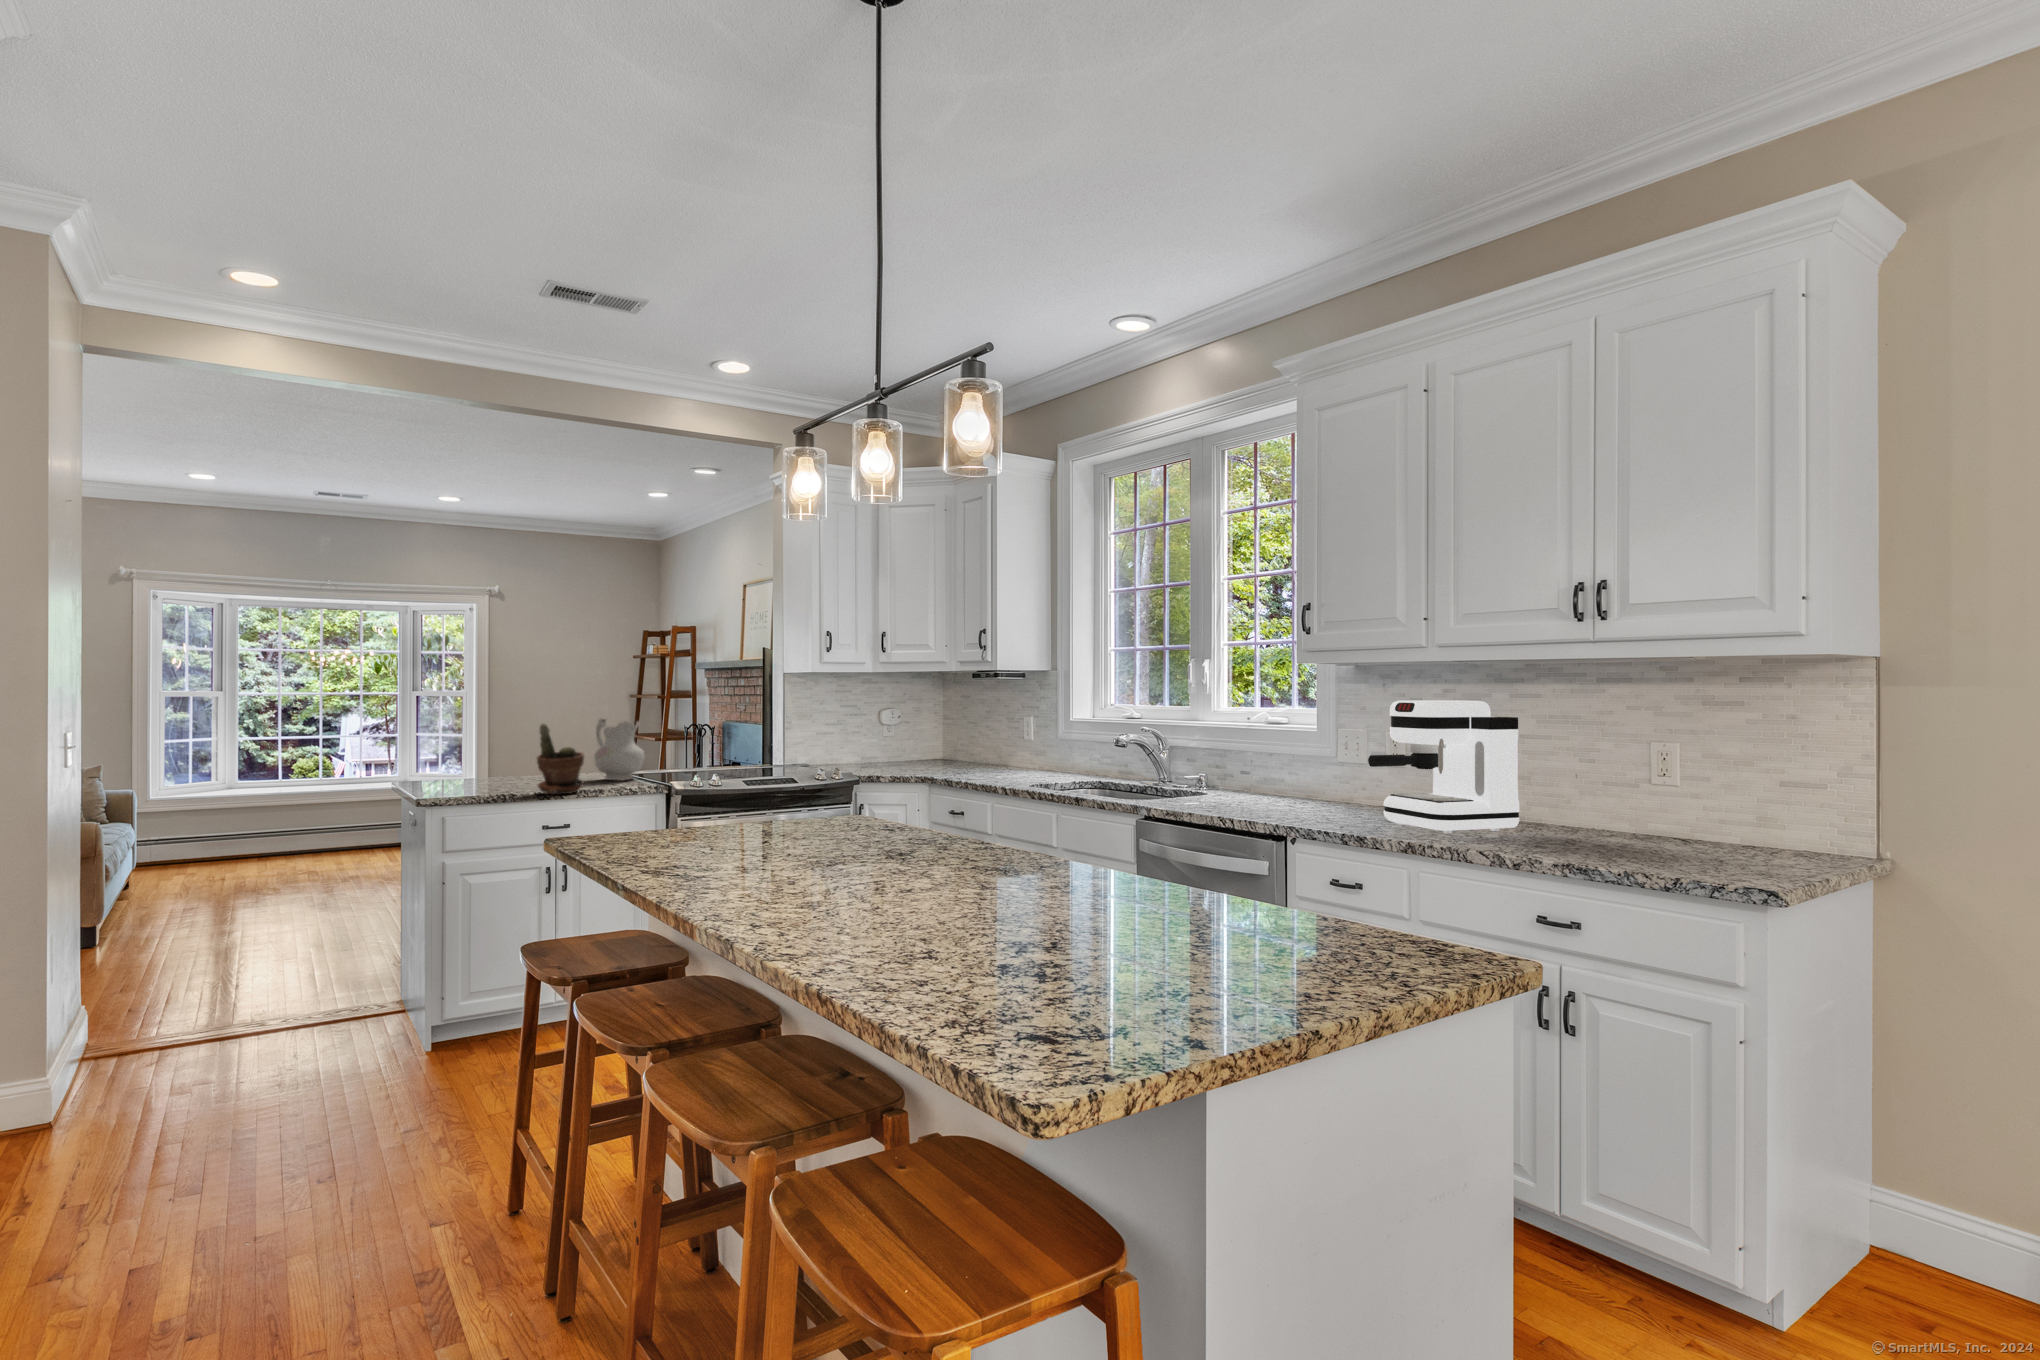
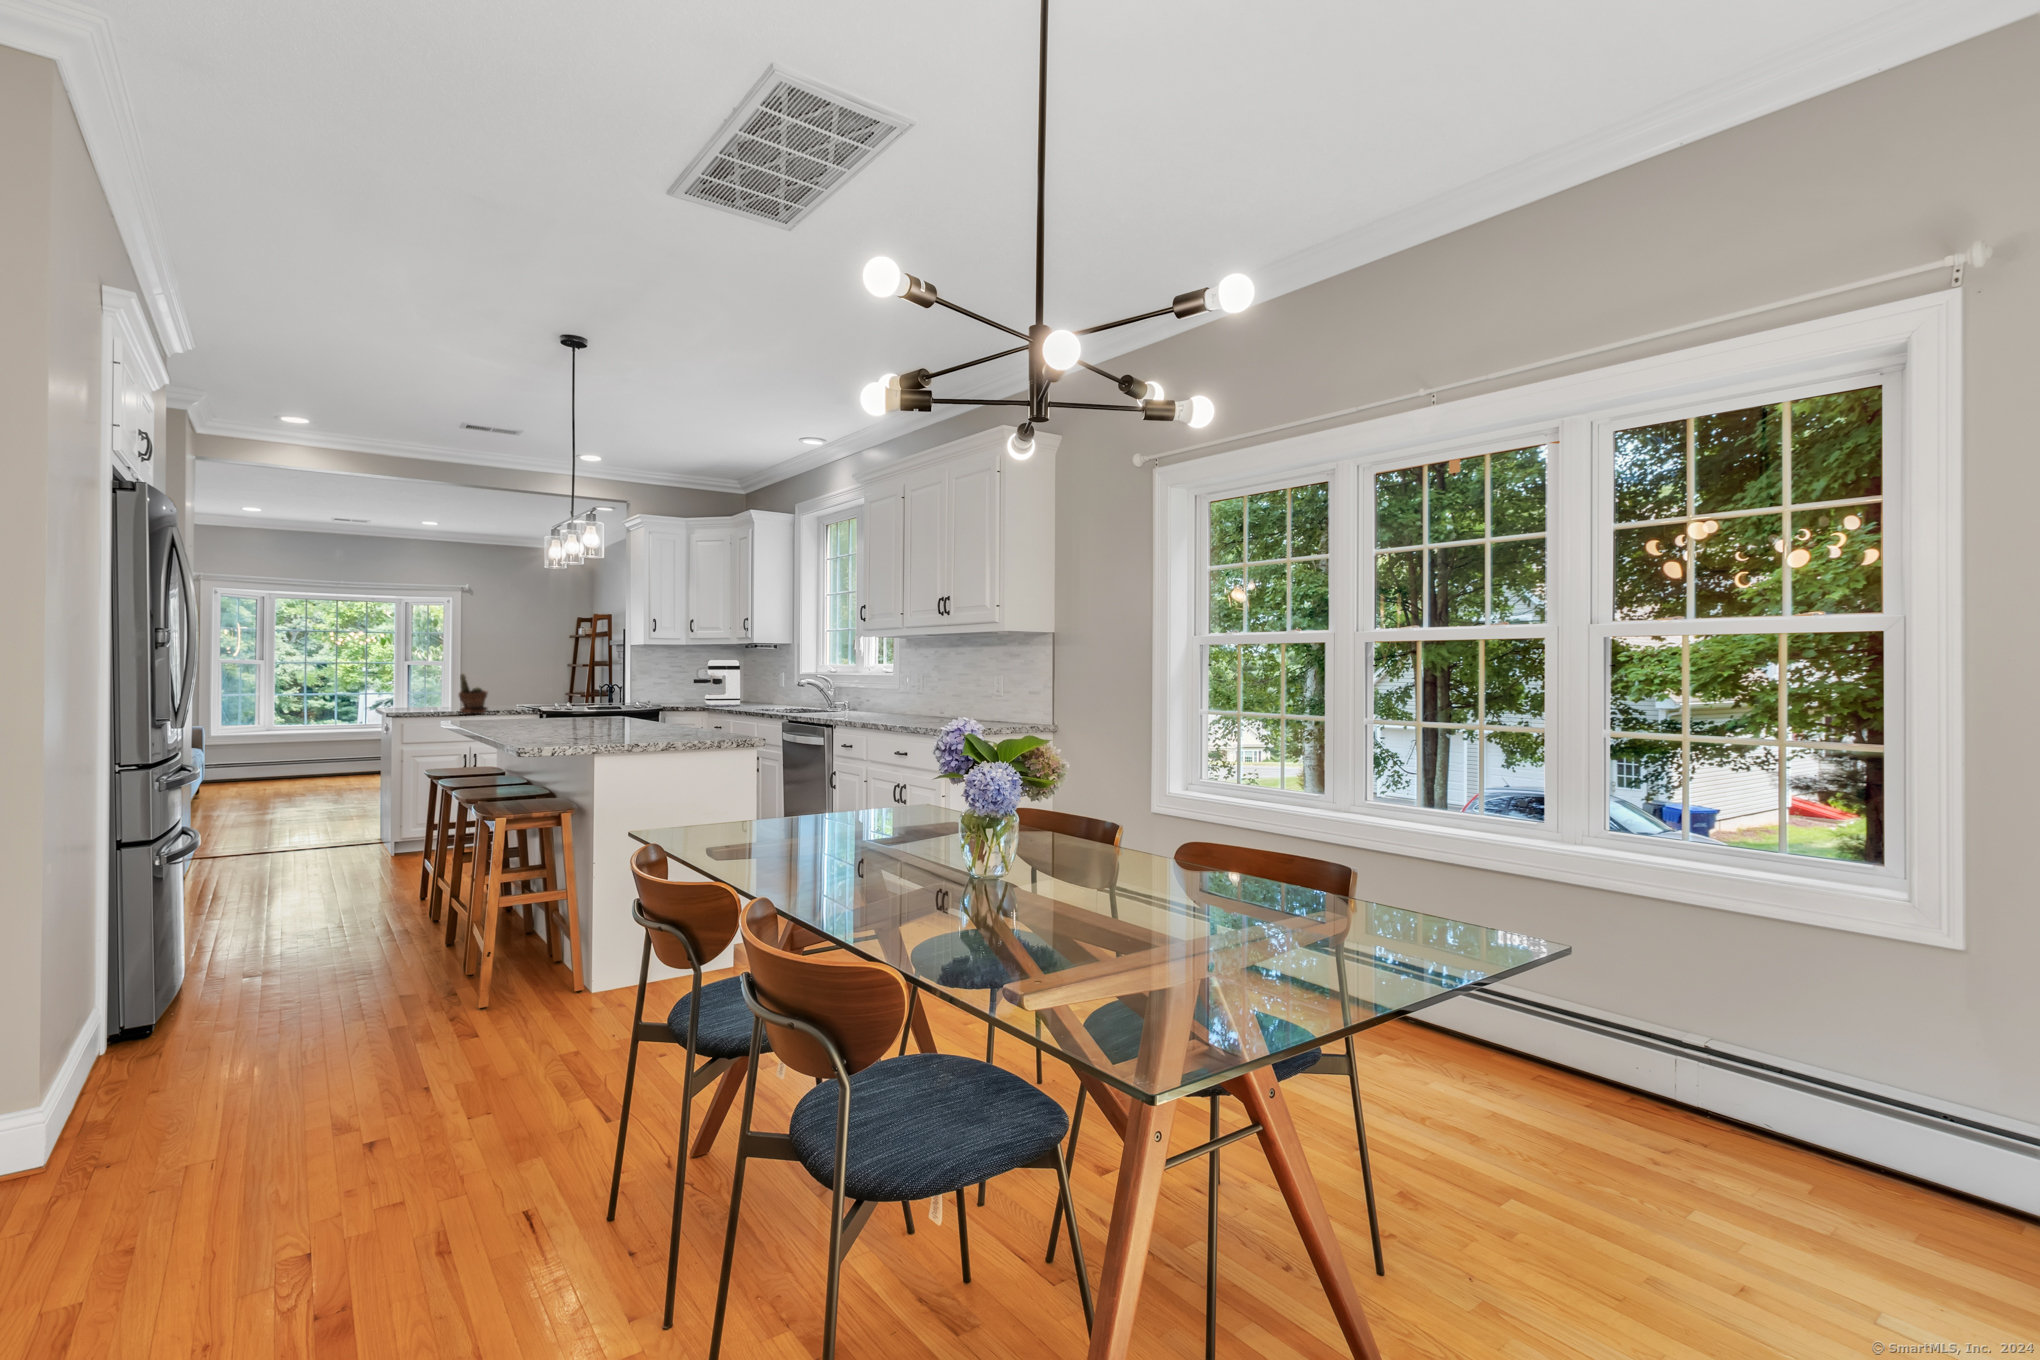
coffee maker: present [1368,700,1519,834] -> present [694,660,740,705]
ceramic pitcher: present [594,719,645,781] -> none [501,673,533,710]

